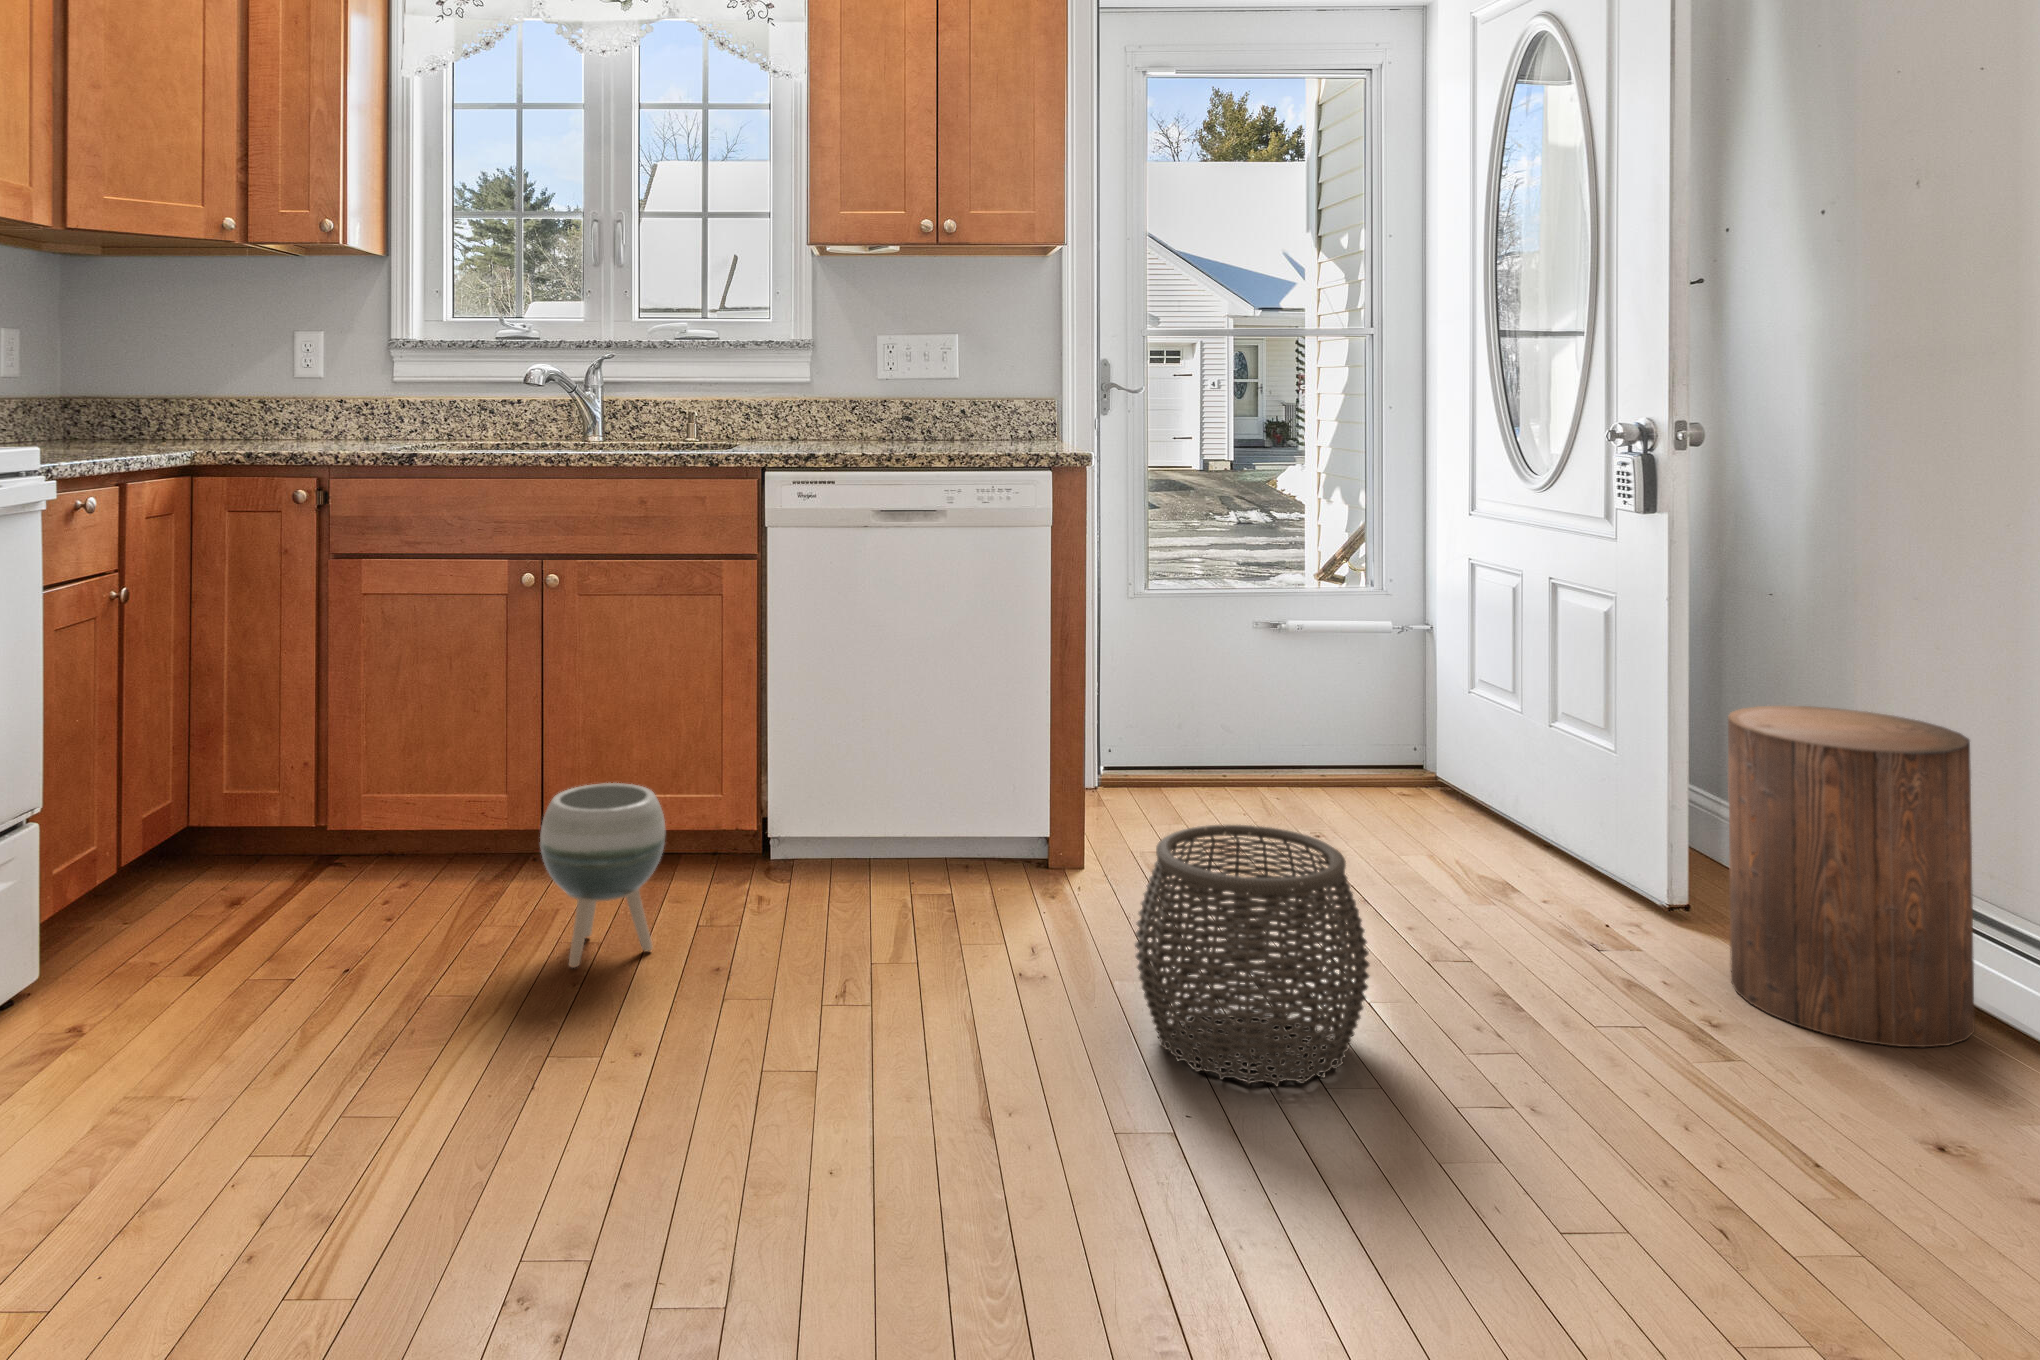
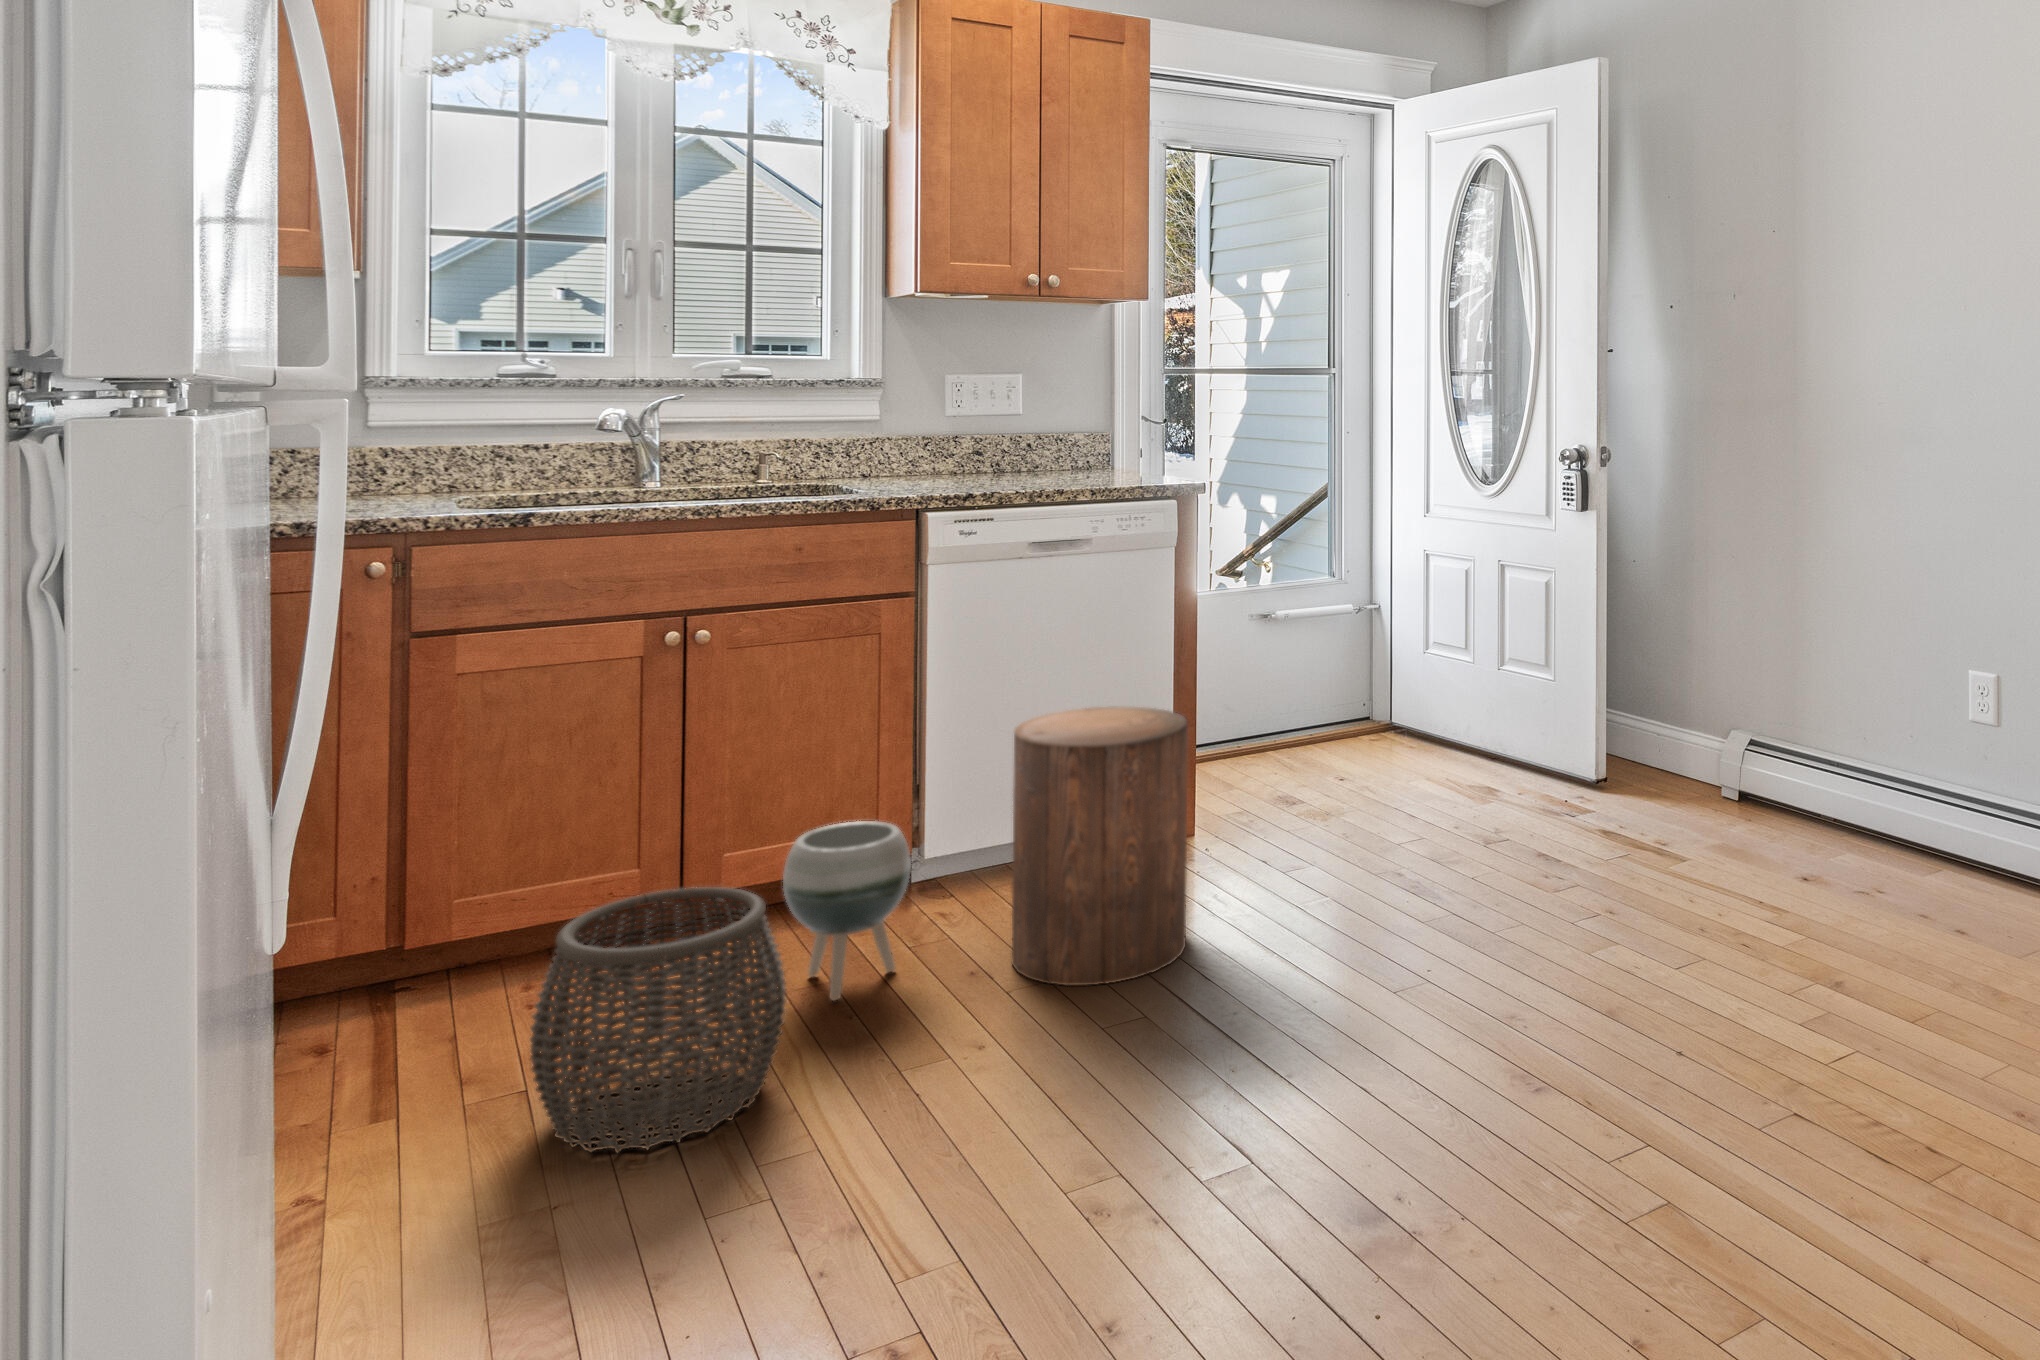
stool: present [1728,706,1975,1047] -> present [1012,707,1188,986]
woven basket: present [1135,825,1369,1086] -> present [530,887,786,1153]

